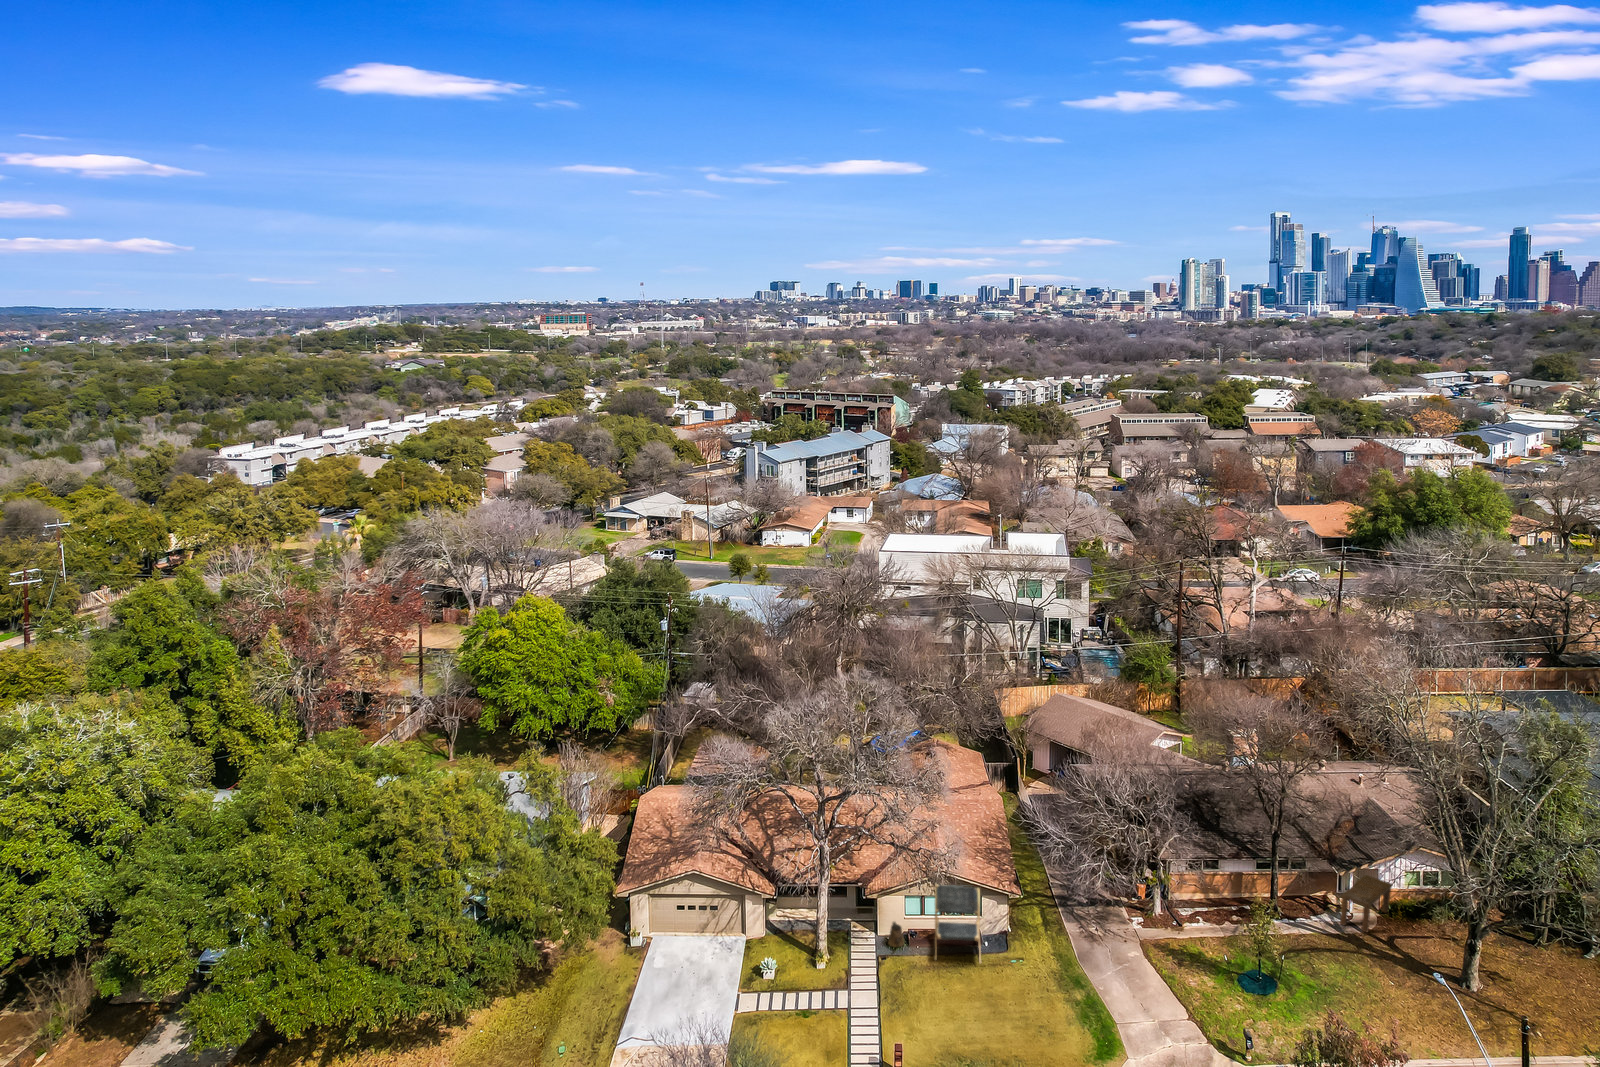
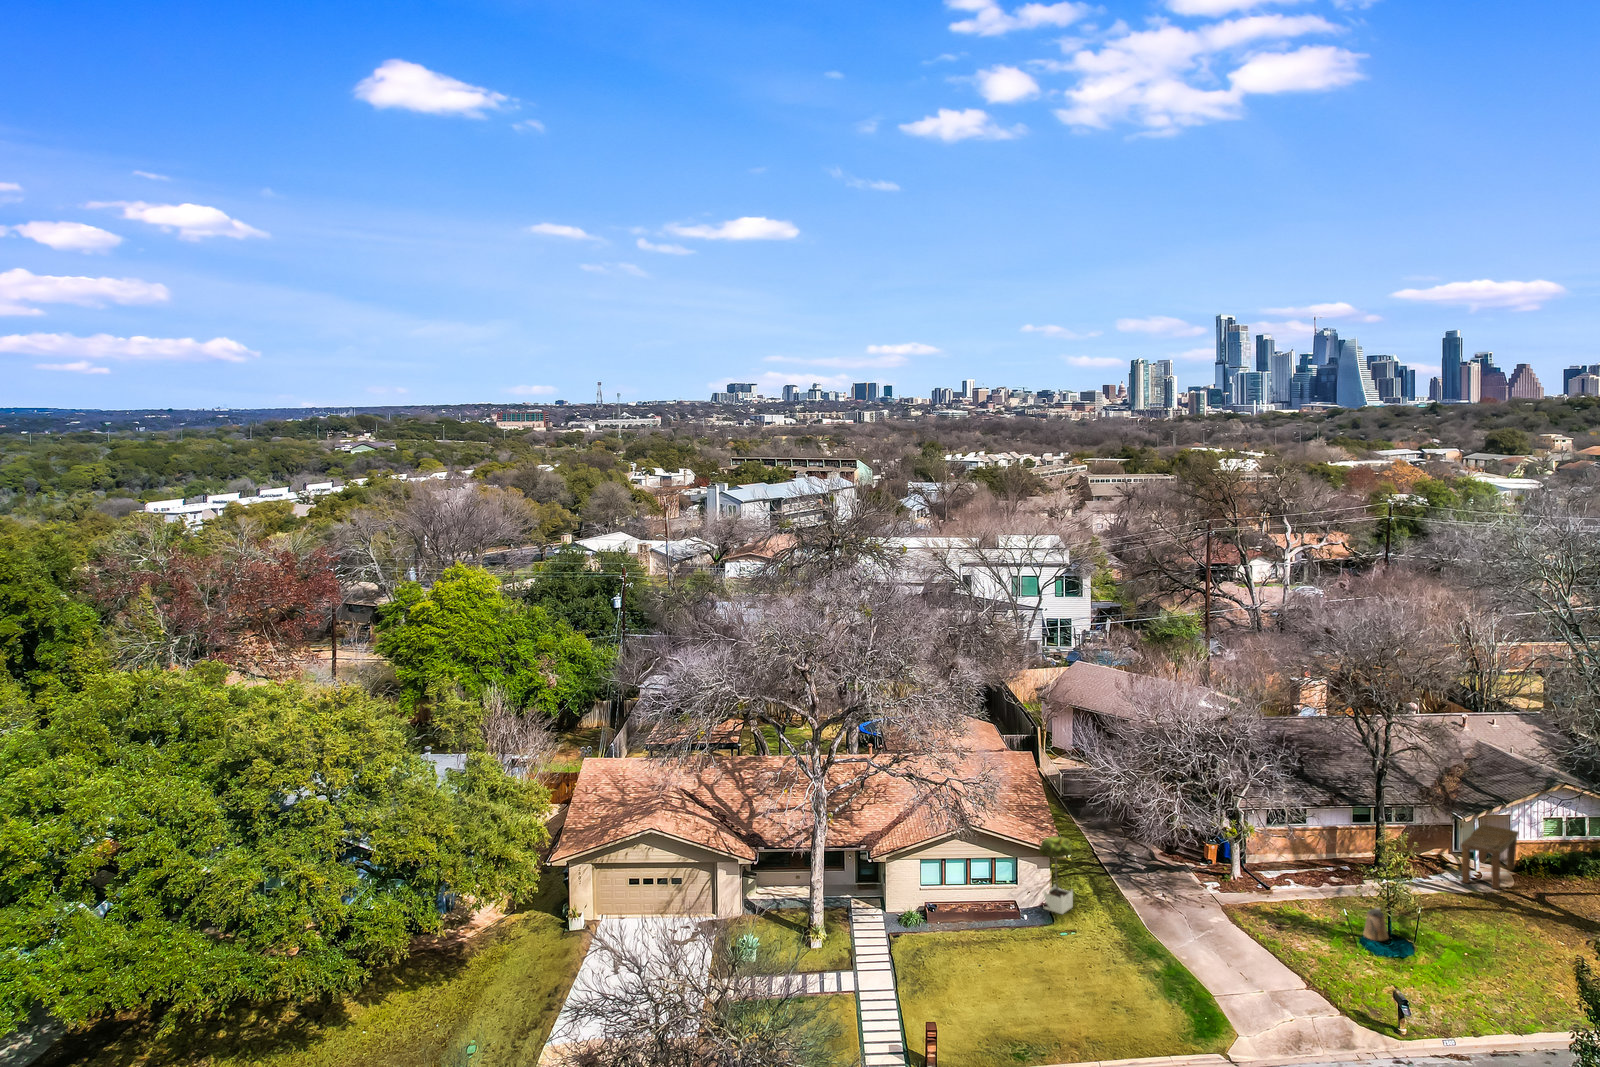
potted tree: none [997,883,1025,943] -> present [1039,836,1073,914]
lounge chair: present [935,884,981,963] -> none [959,841,1025,936]
watering can: present [888,922,904,947] -> present [1363,908,1389,941]

